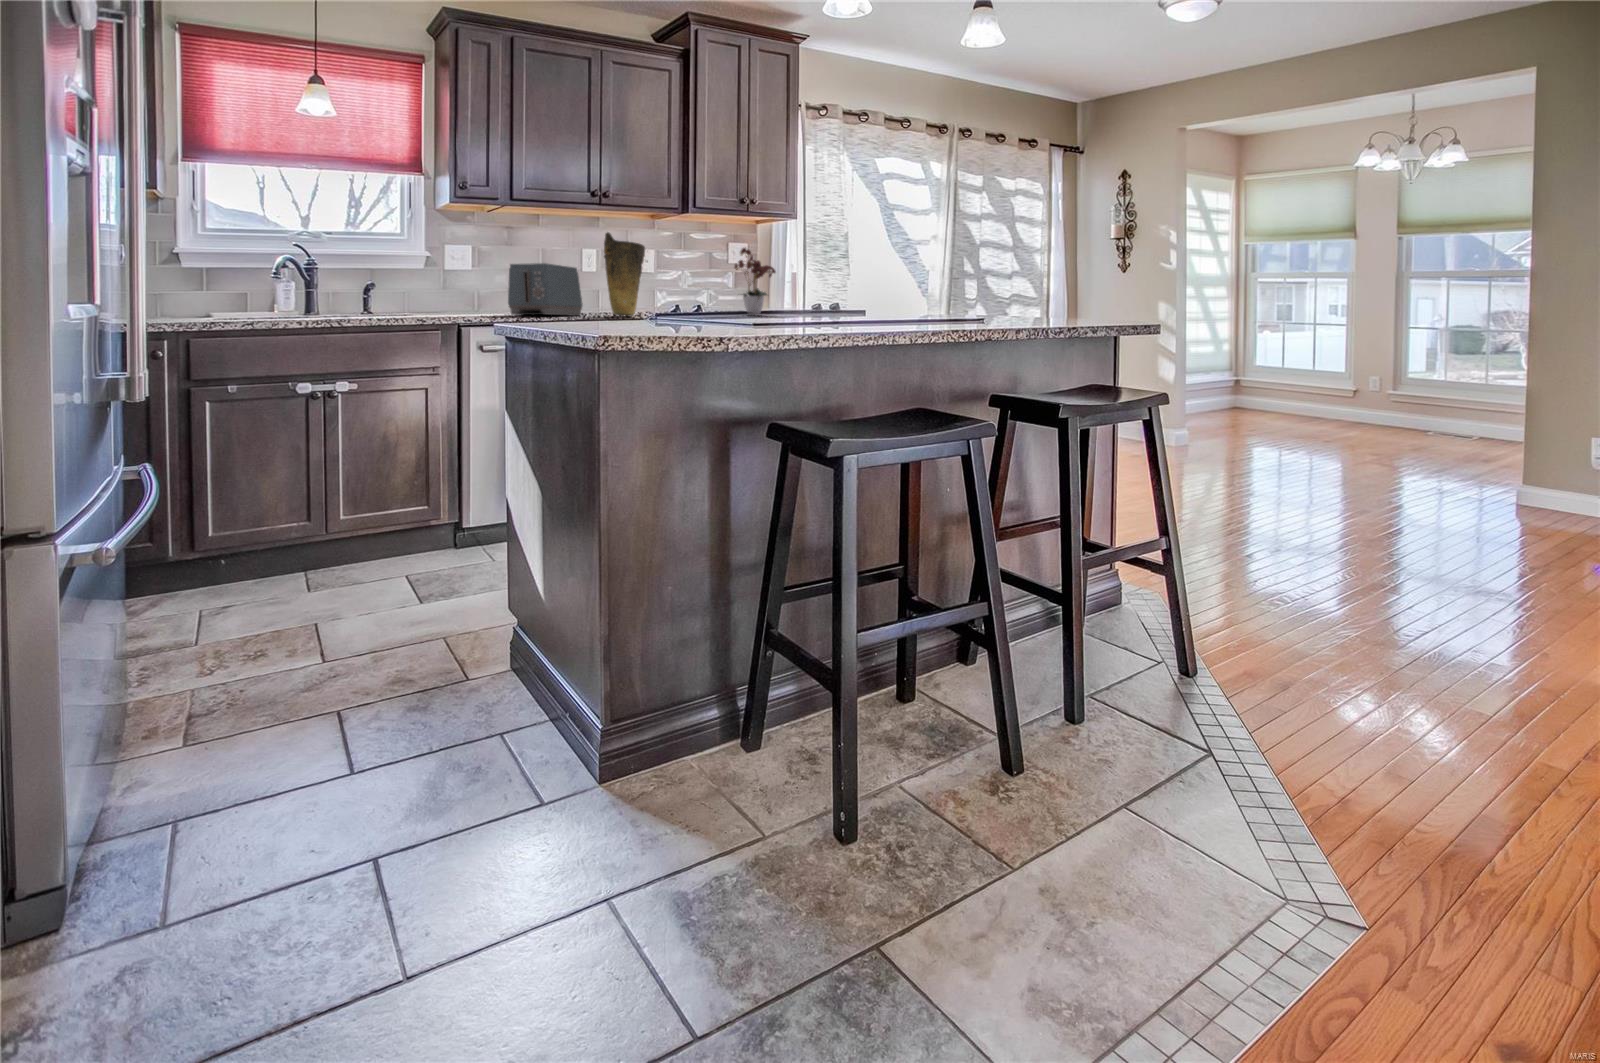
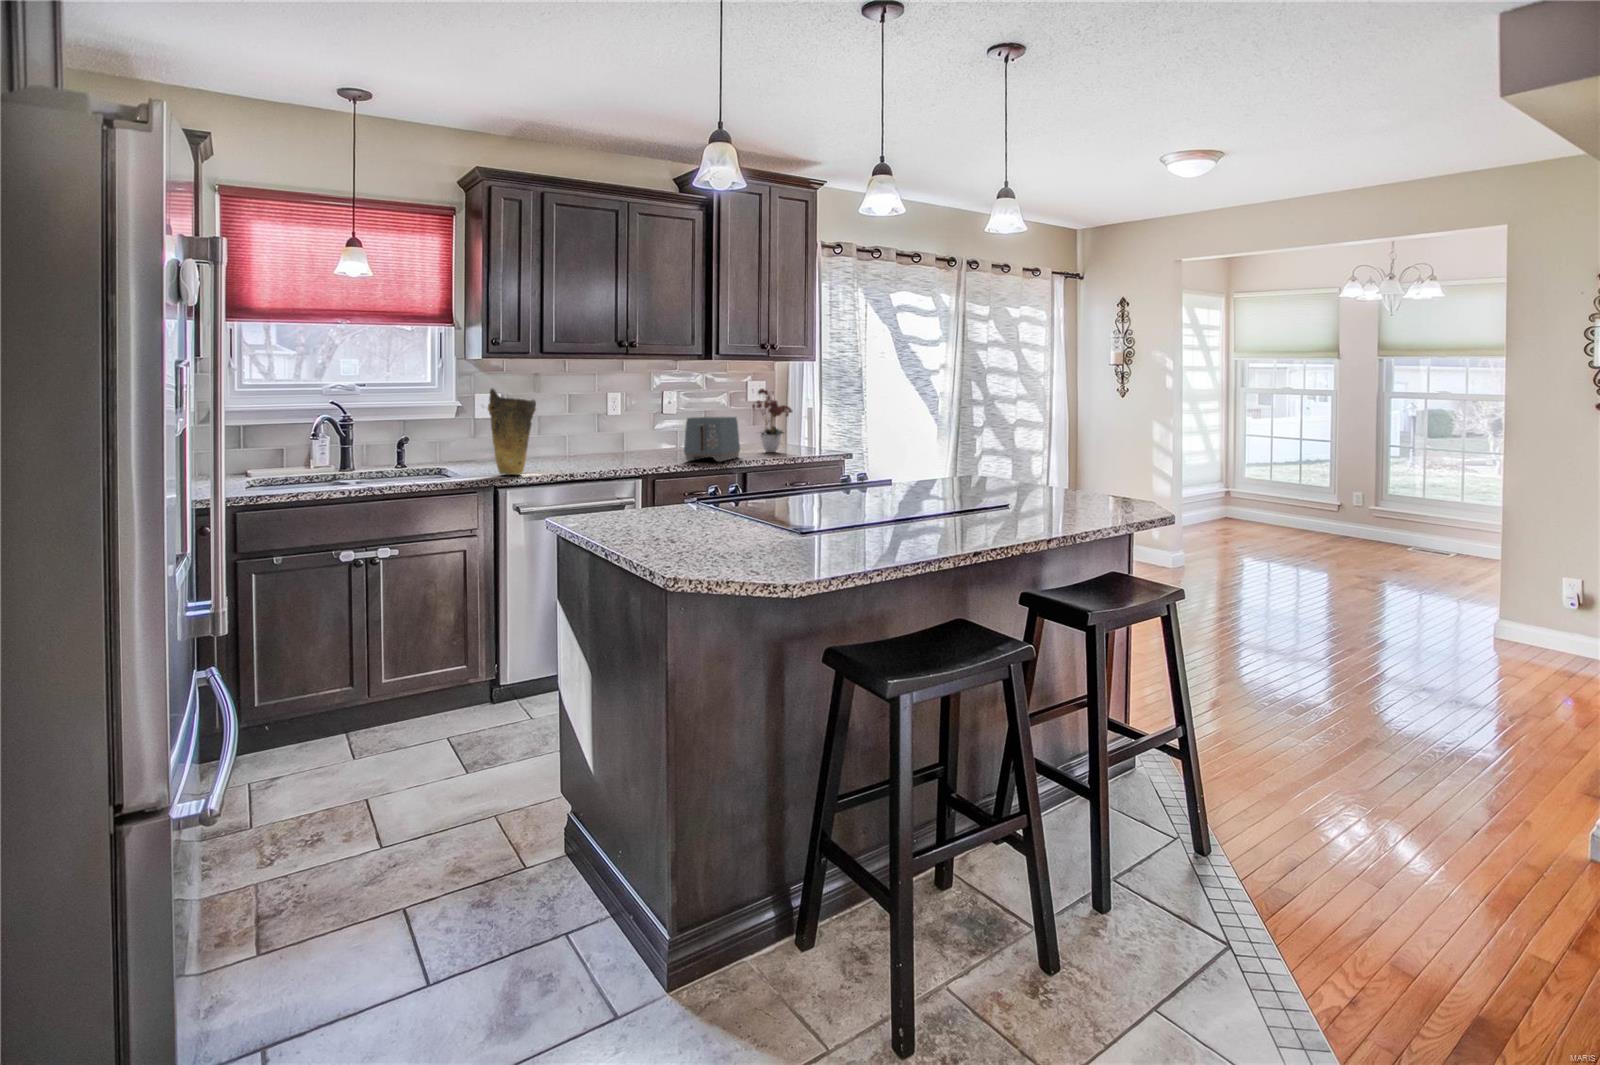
vase: present [604,232,645,316] -> present [488,389,536,475]
toaster: present [508,263,583,316] -> present [684,417,740,462]

